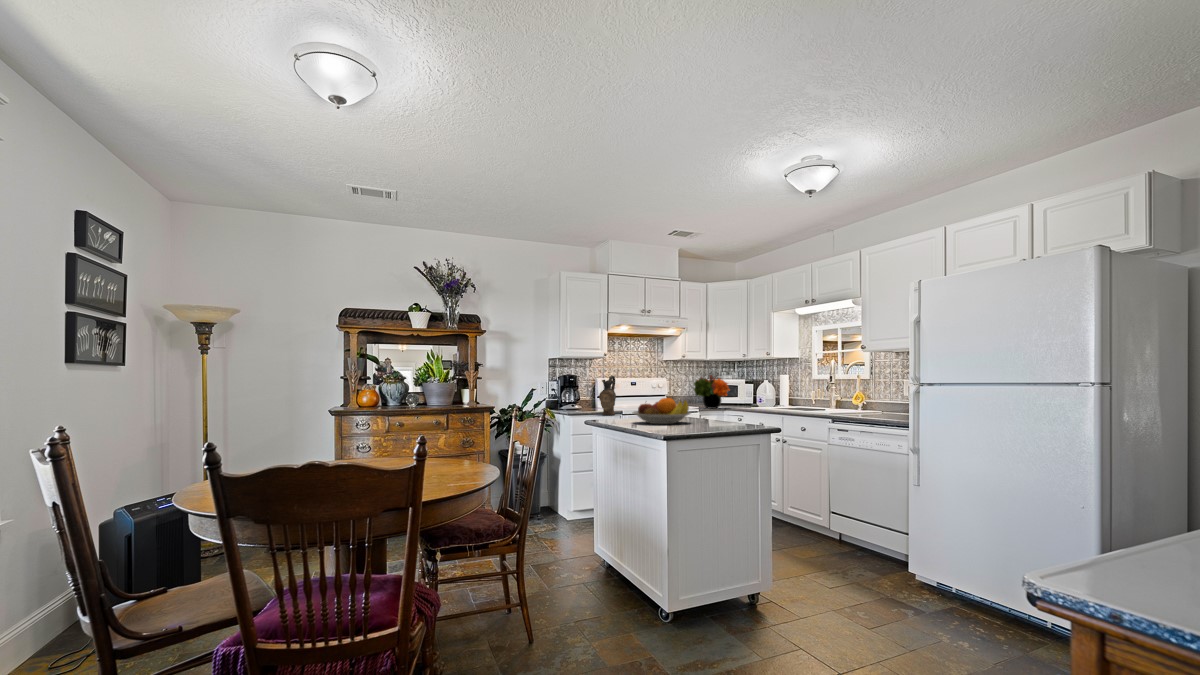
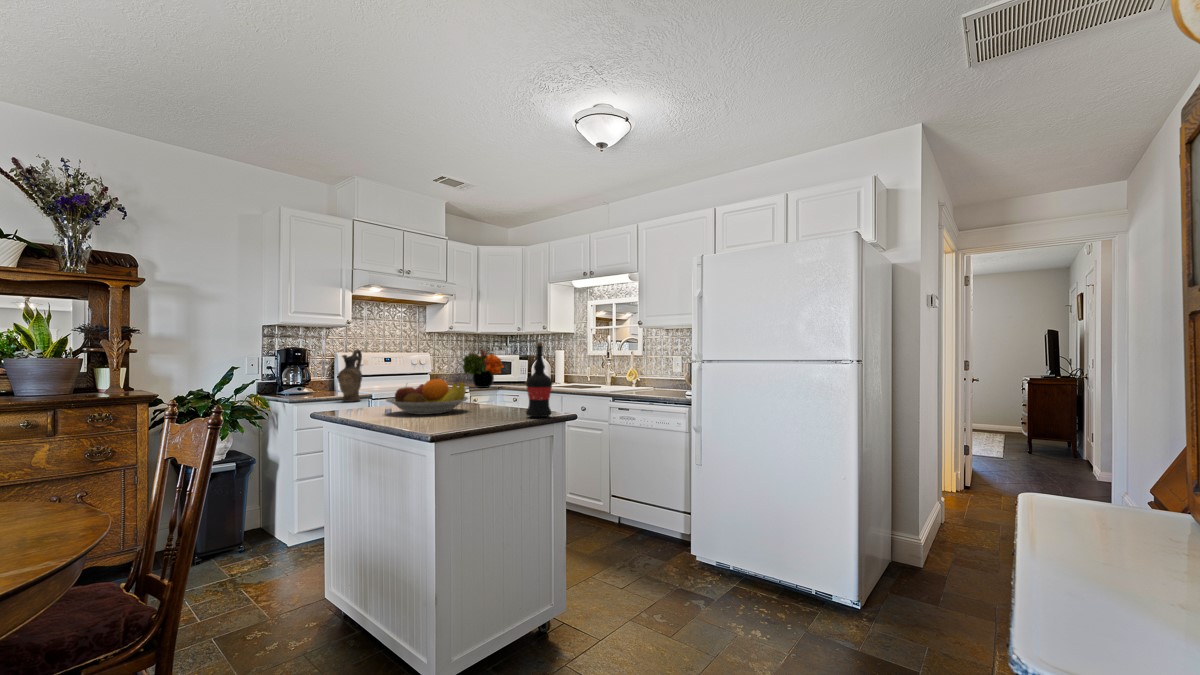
wine bottle: none [732,369,754,428] -> present [526,342,552,417]

